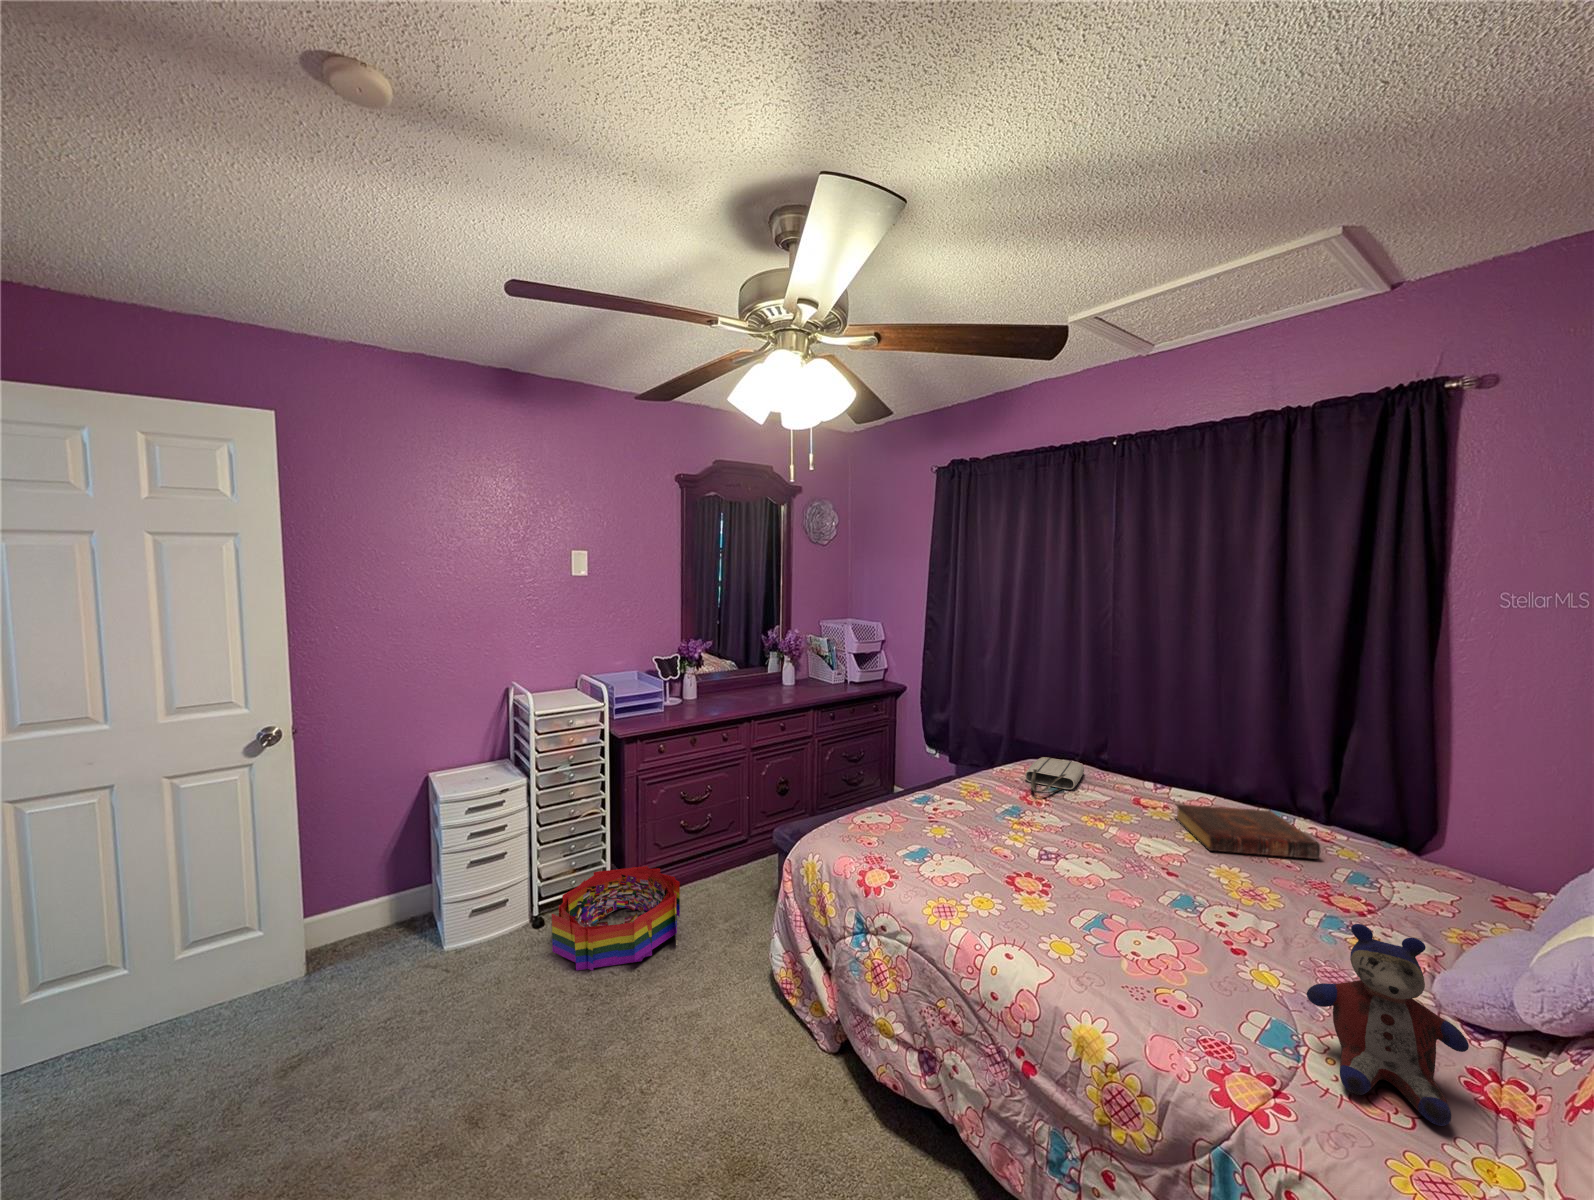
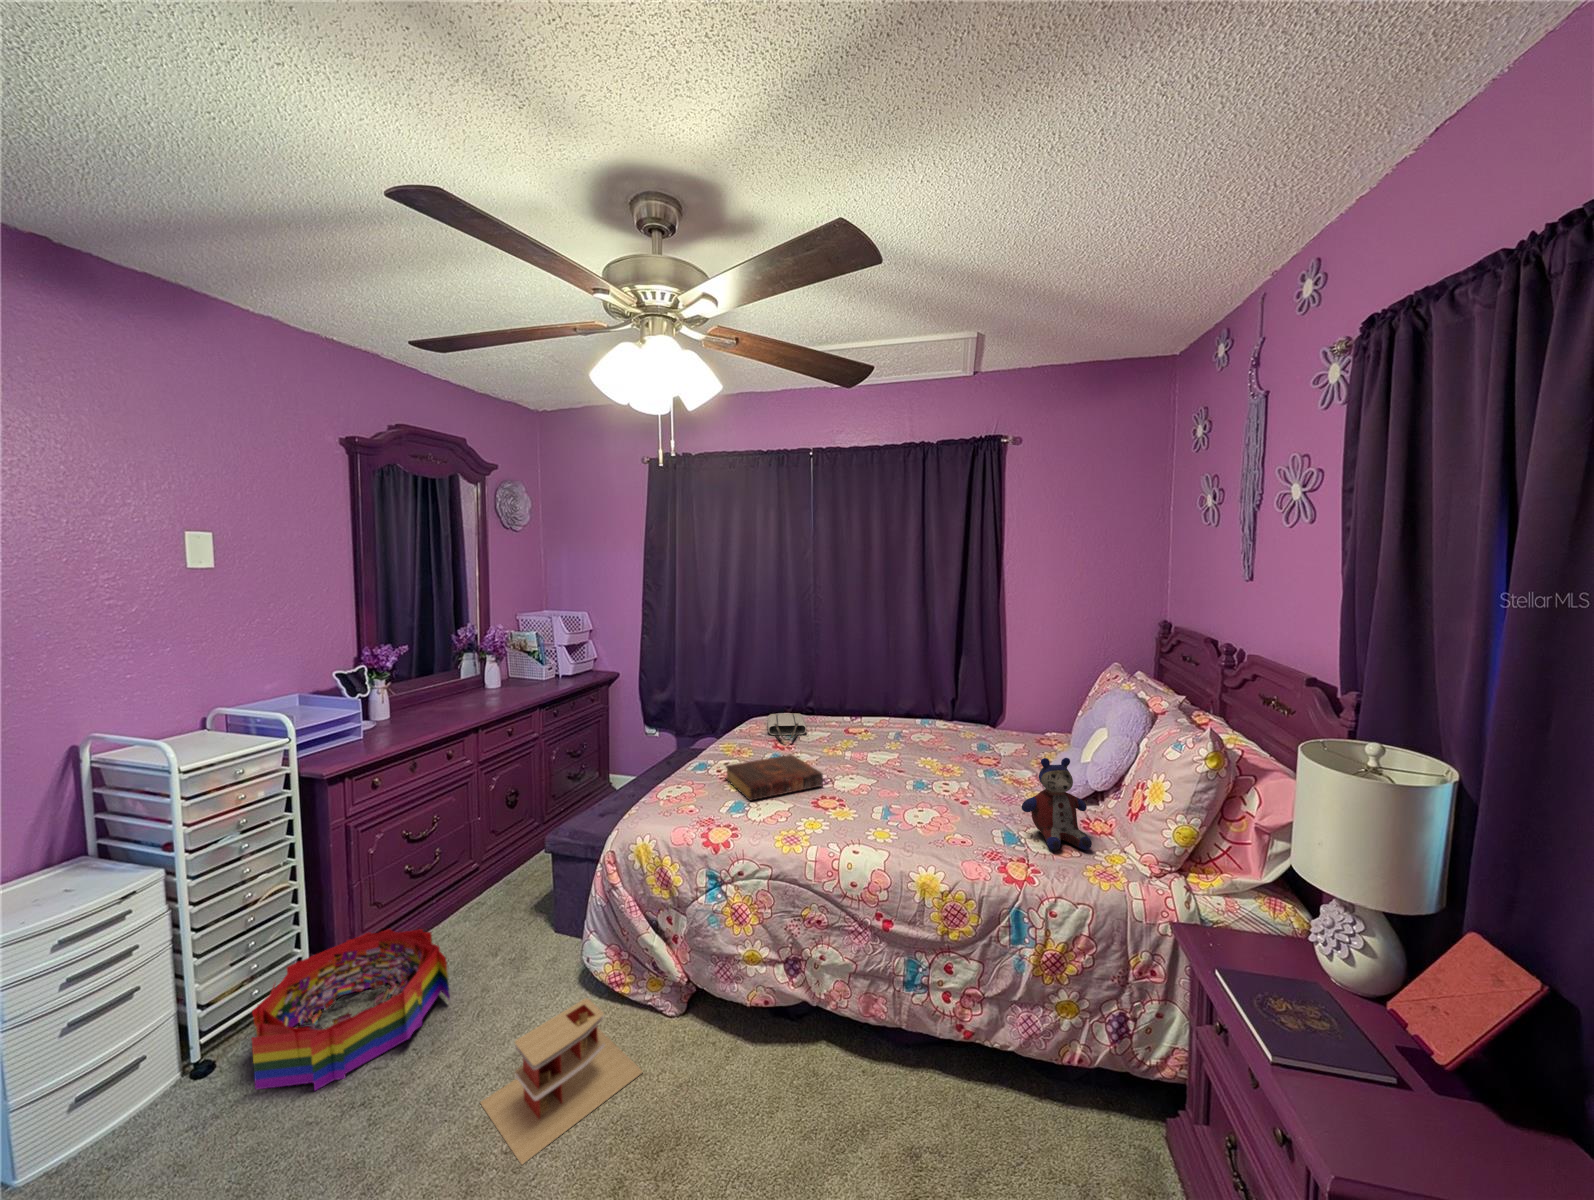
book: present [1176,804,1320,859] -> present [726,754,823,801]
toy house: none [645,991,771,1110] -> present [480,998,643,1164]

